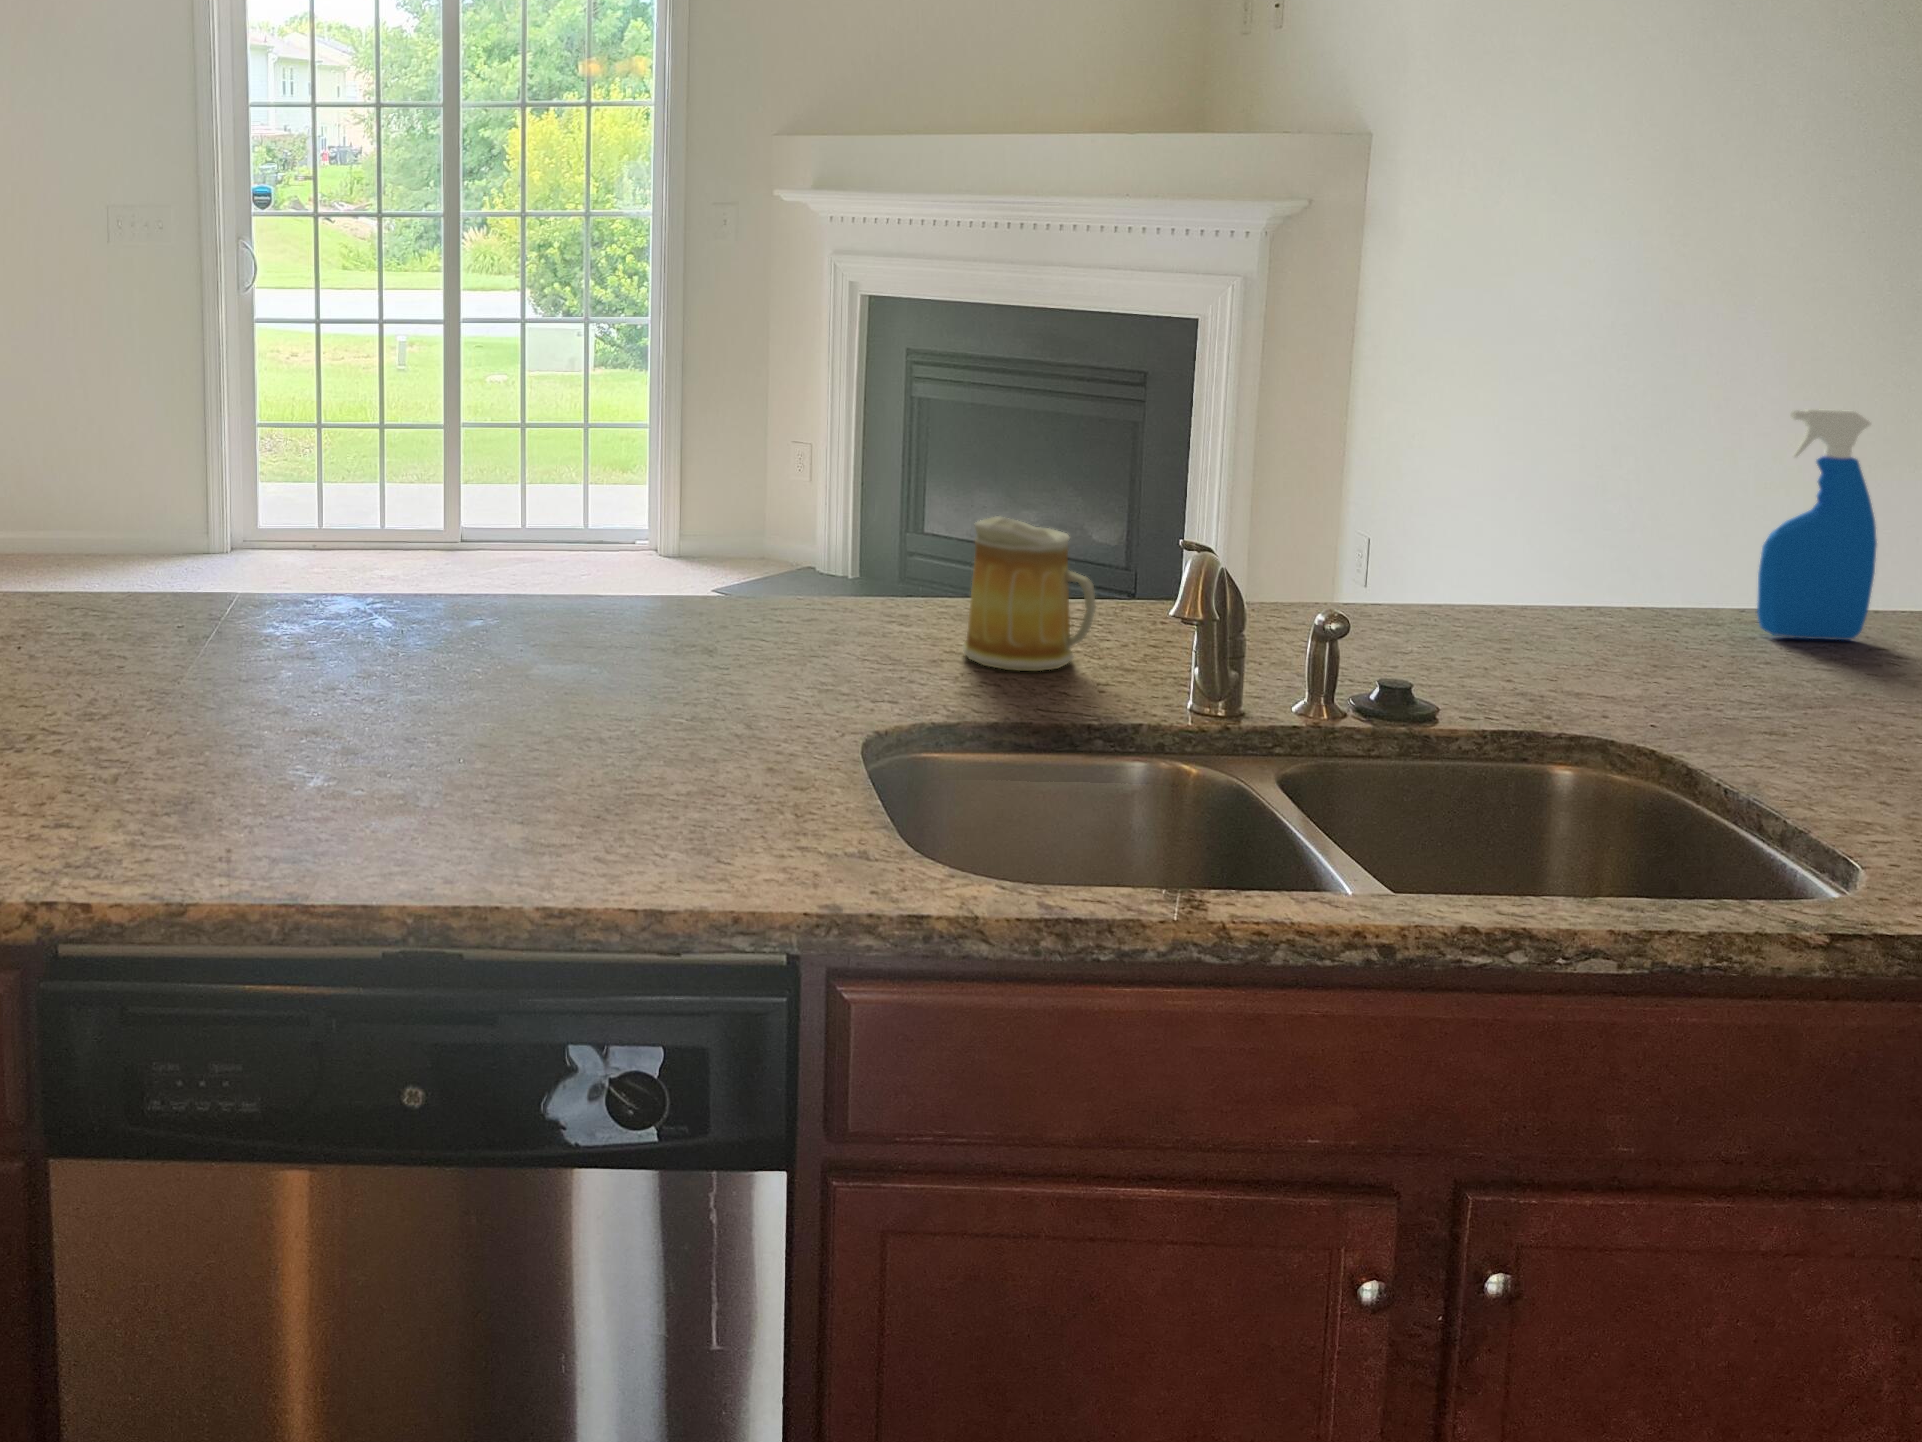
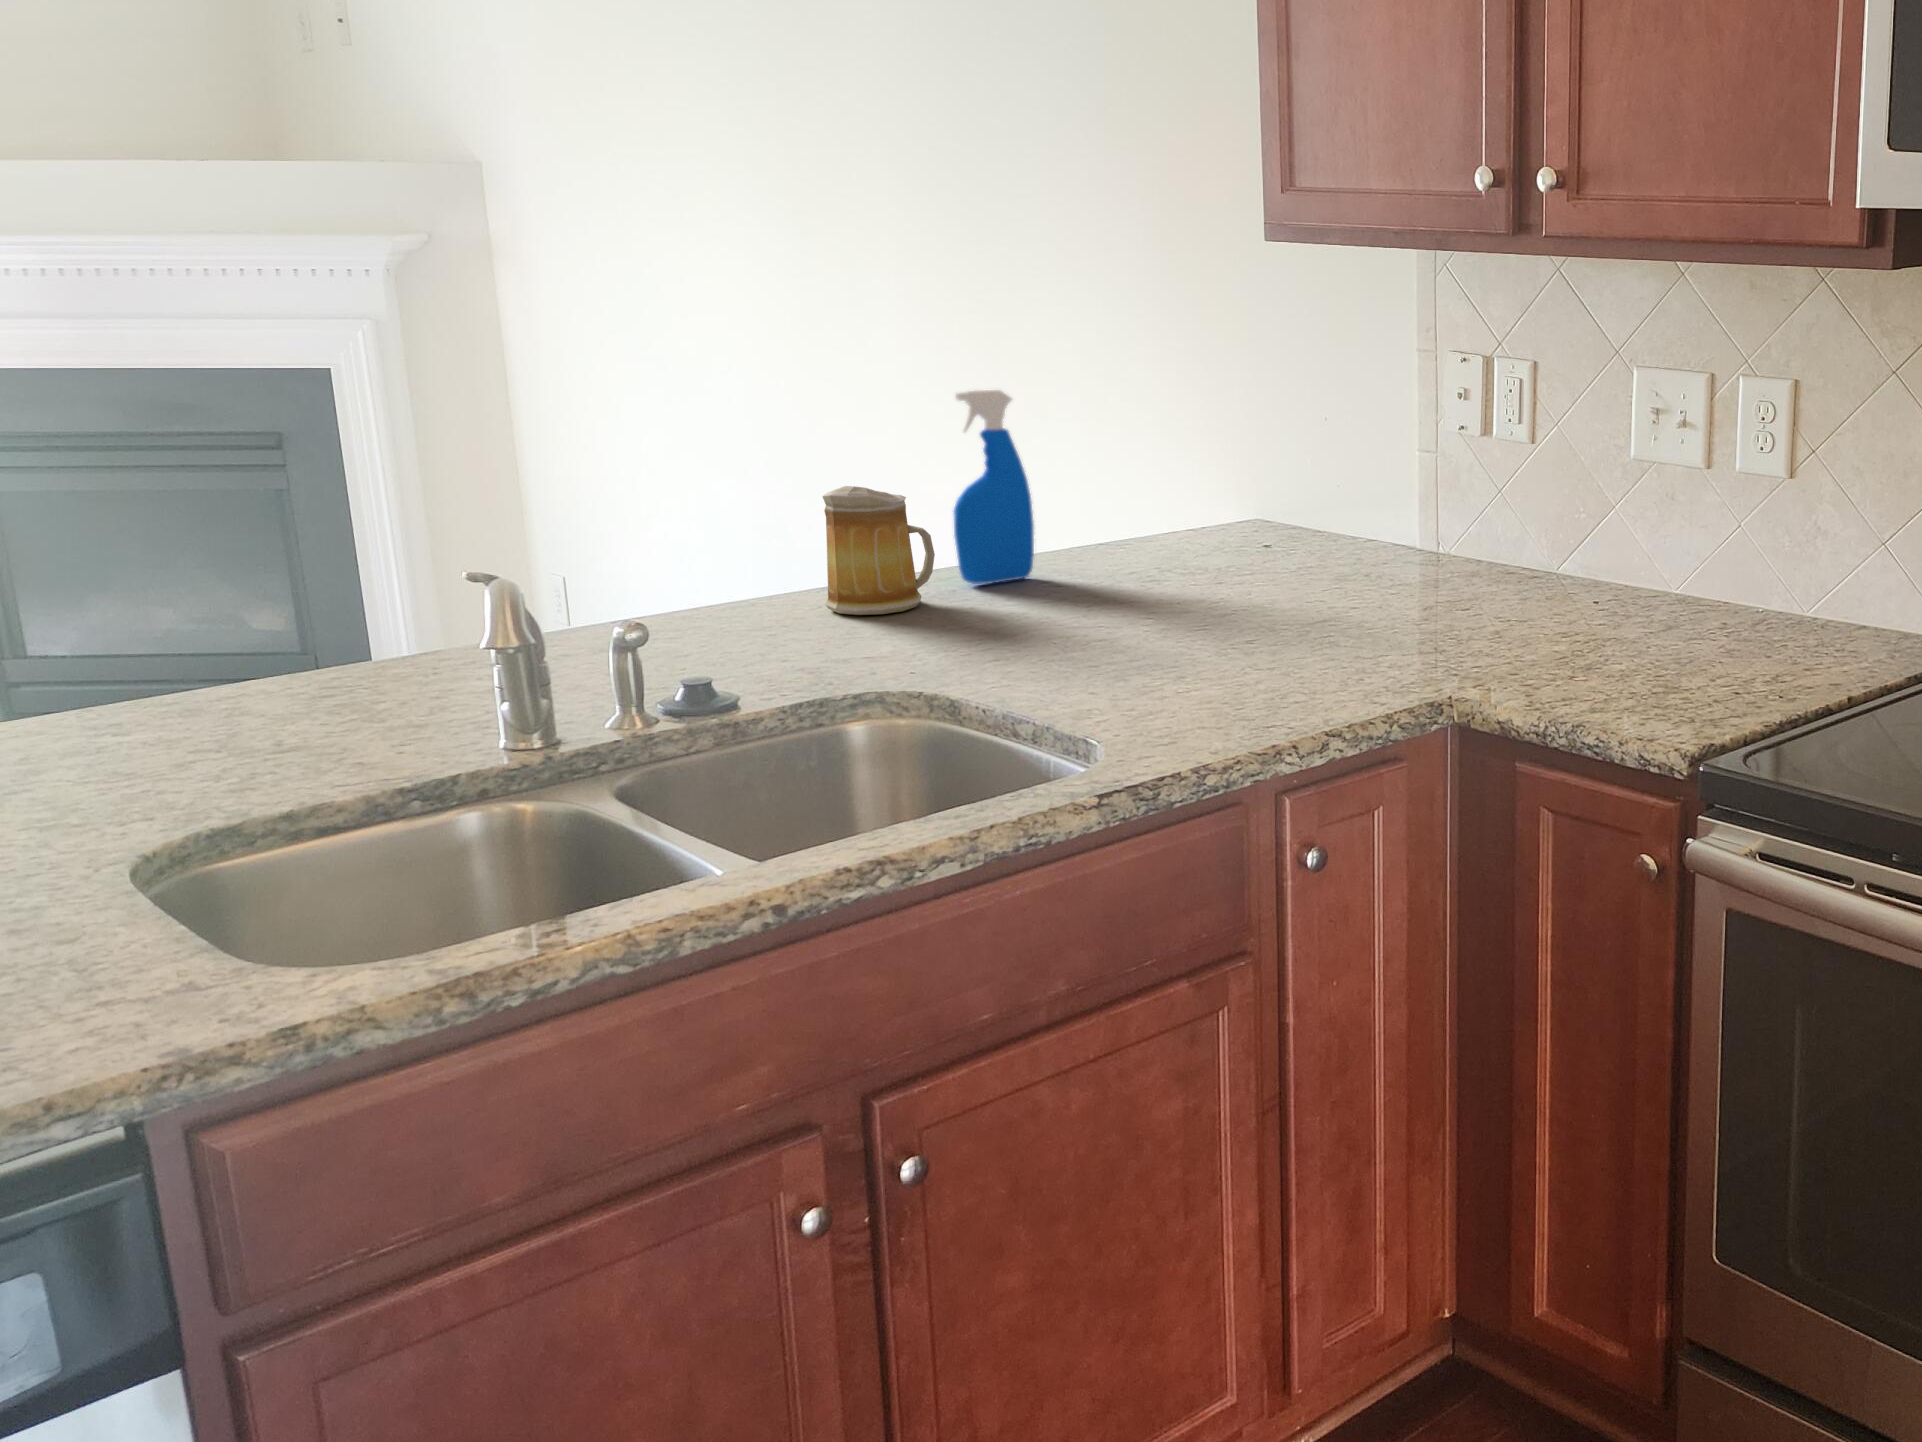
mug: present [963,516,1096,671] -> present [822,486,935,615]

